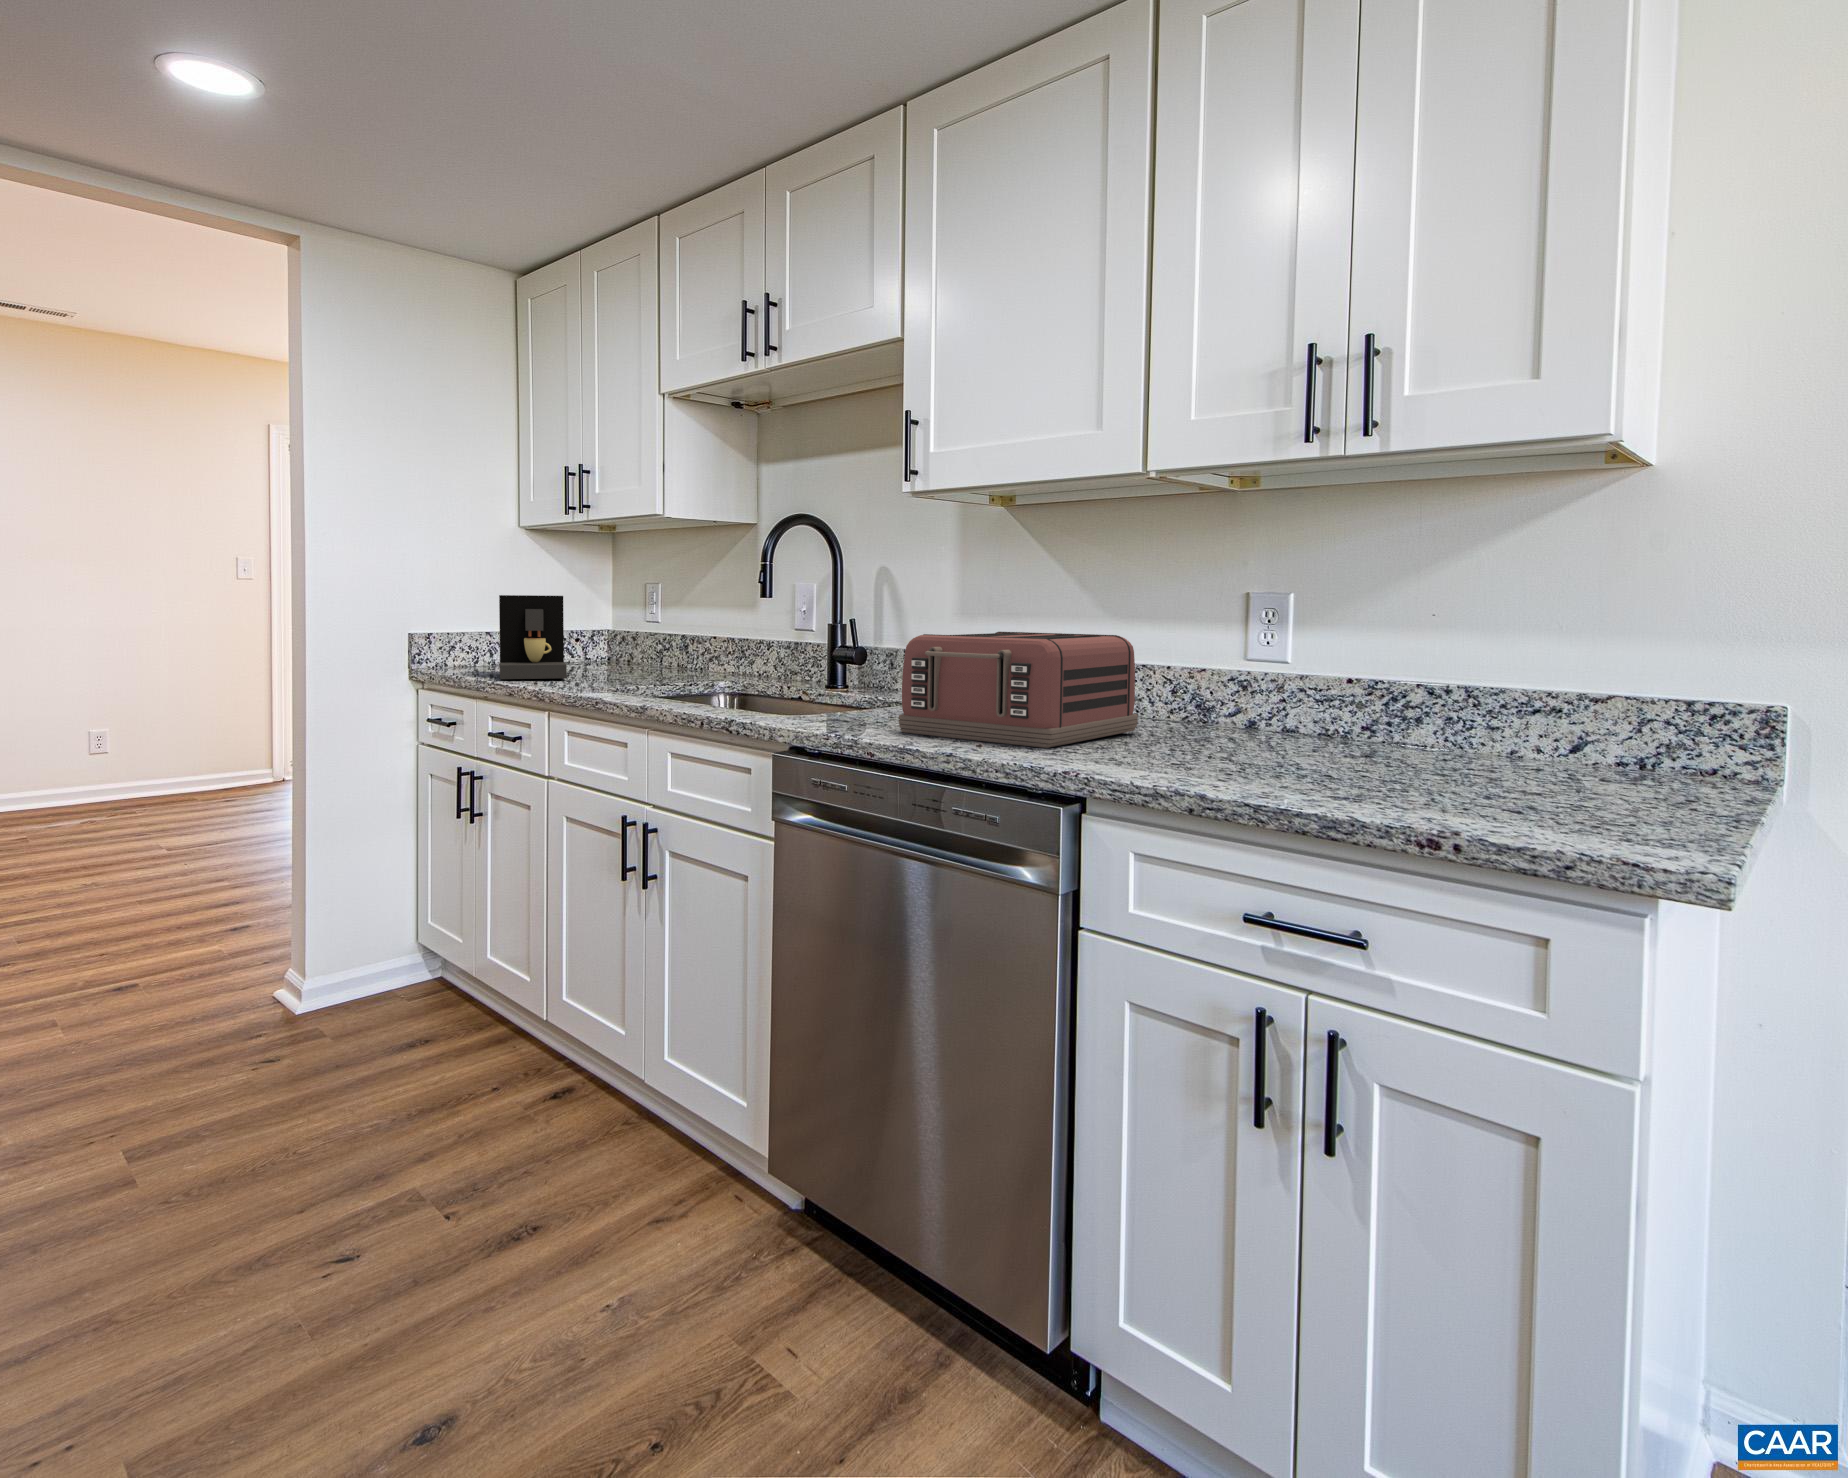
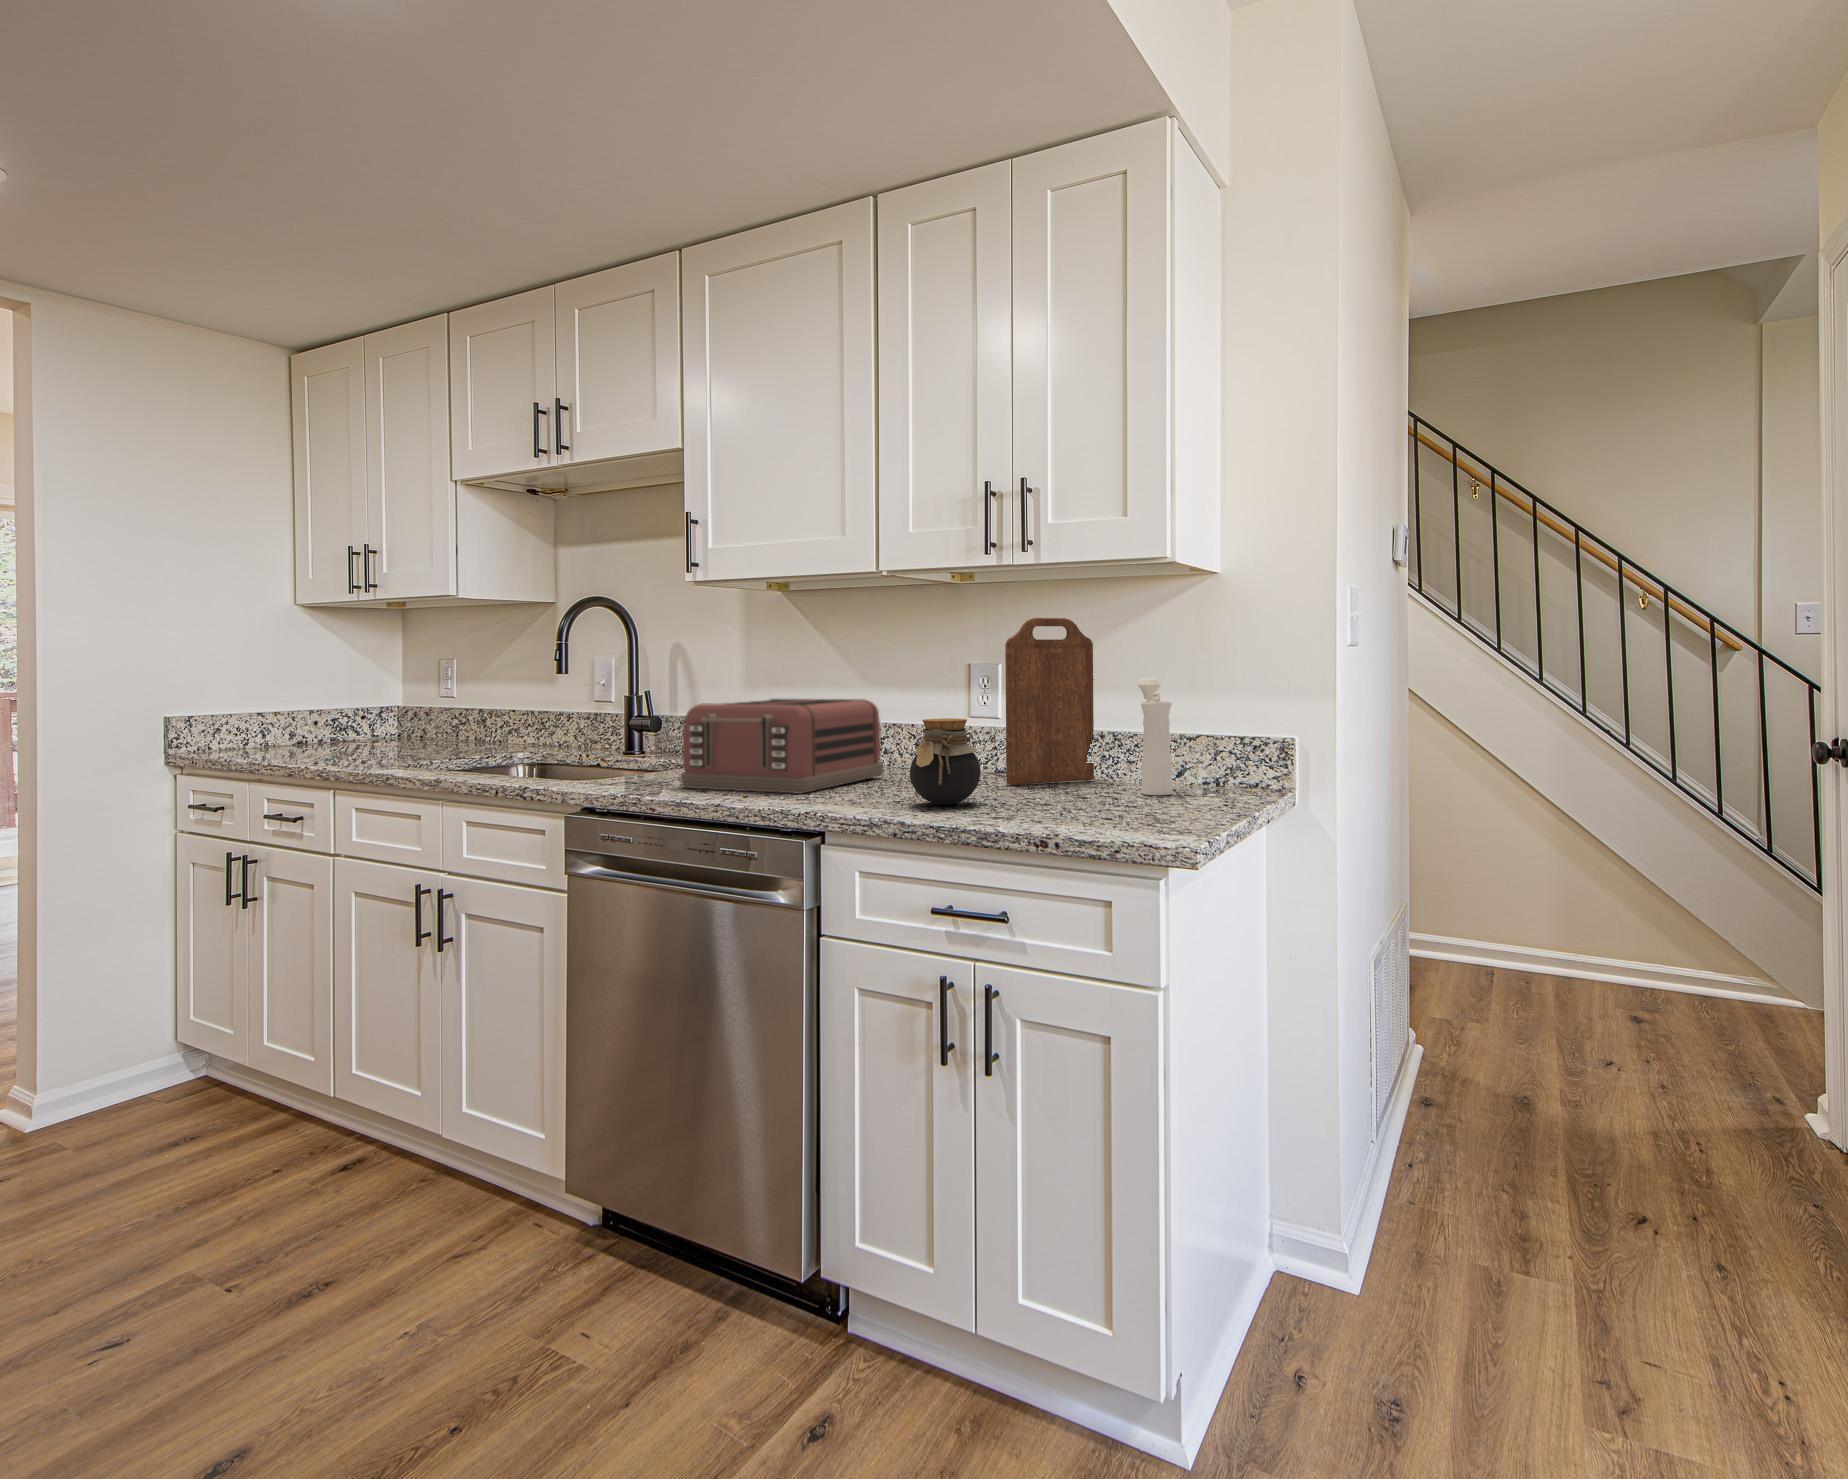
cutting board: none [1313,531,1446,753] -> present [1005,618,1094,785]
coffee maker: present [499,595,567,679] -> none [274,672,354,758]
pepper mill: none [1525,616,1595,783] -> present [1138,679,1172,795]
jar: none [1201,661,1302,776] -> present [910,718,981,805]

